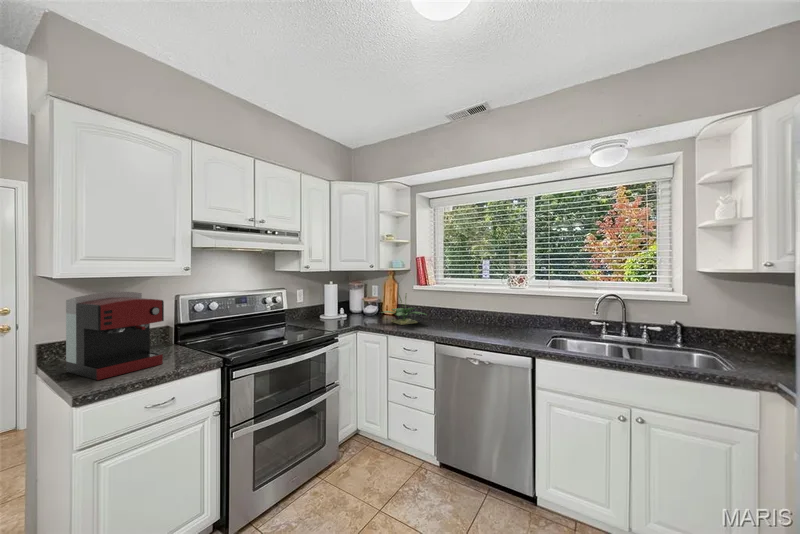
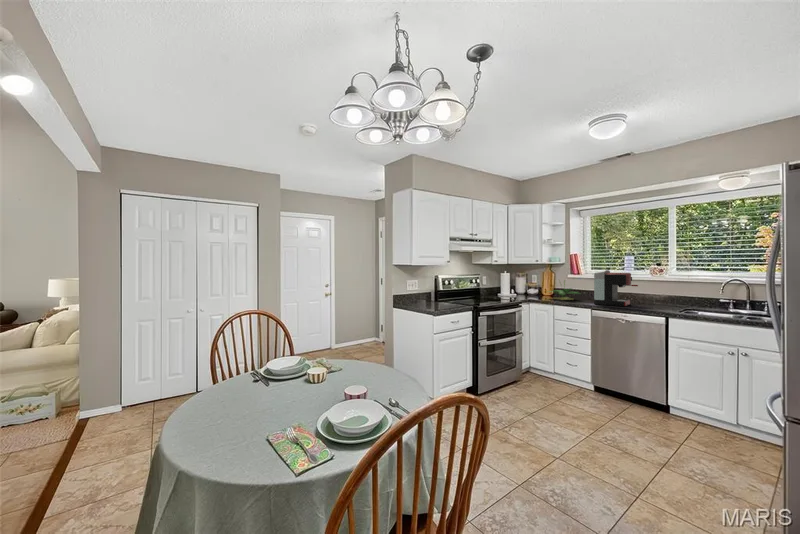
coffee maker: present [66,292,164,380] -> present [594,270,638,306]

